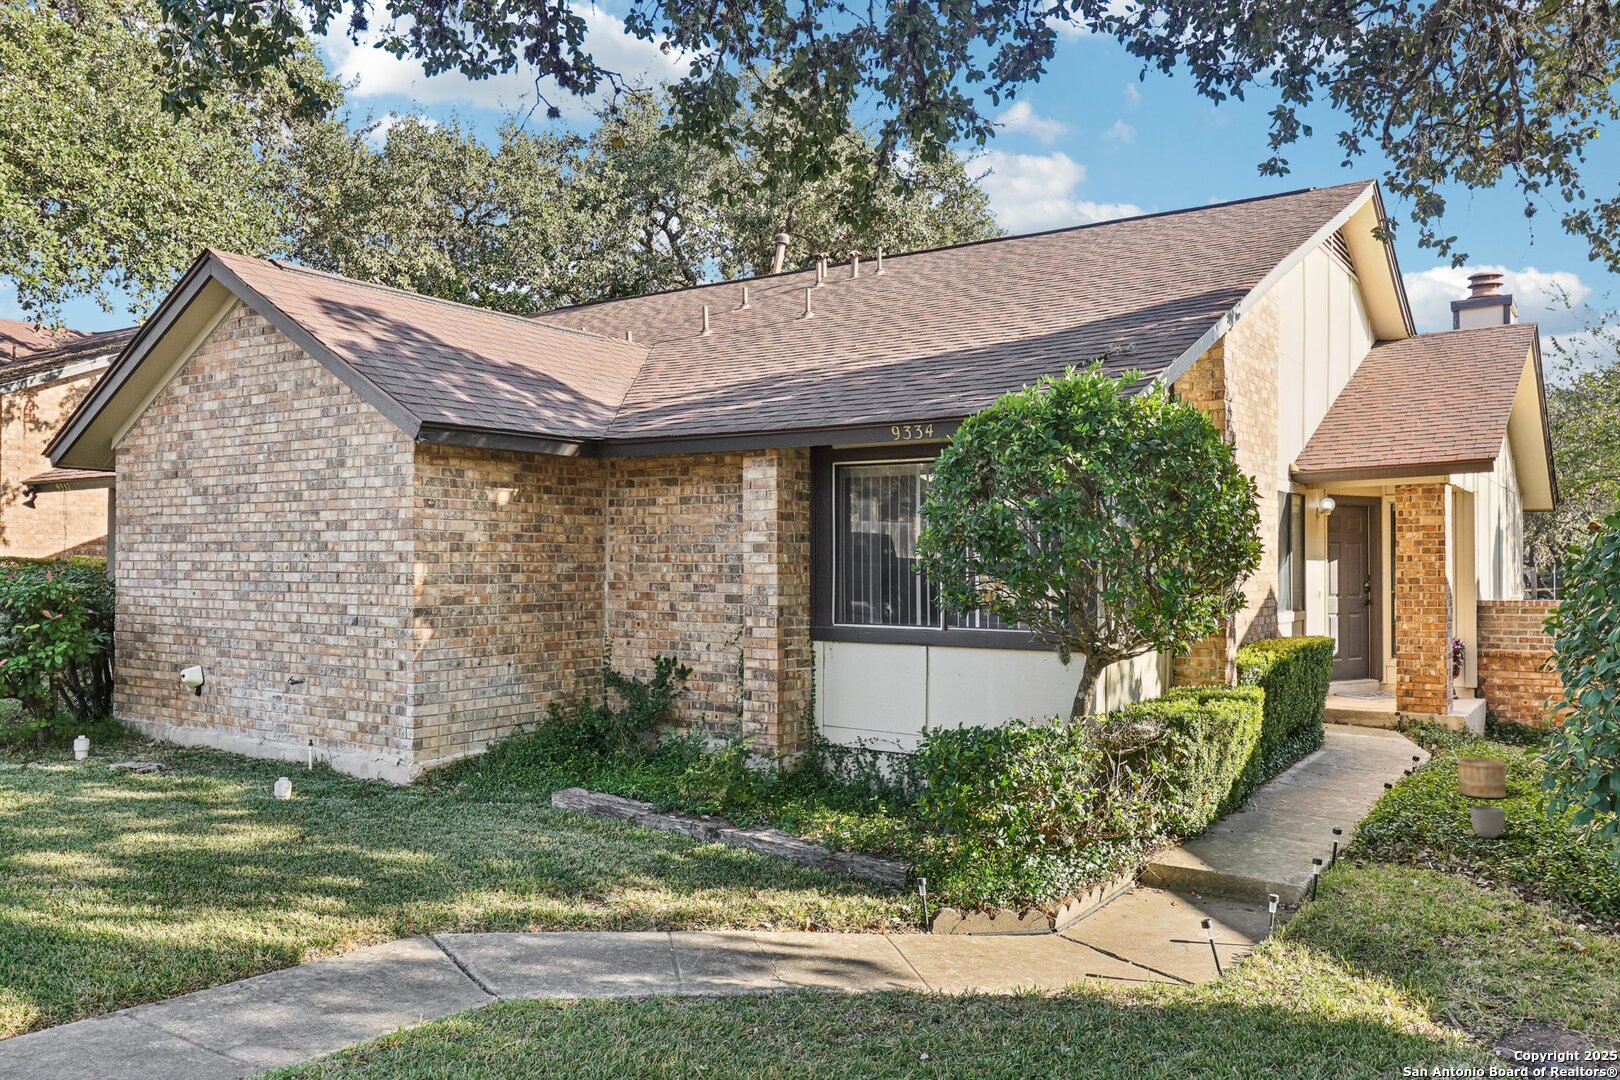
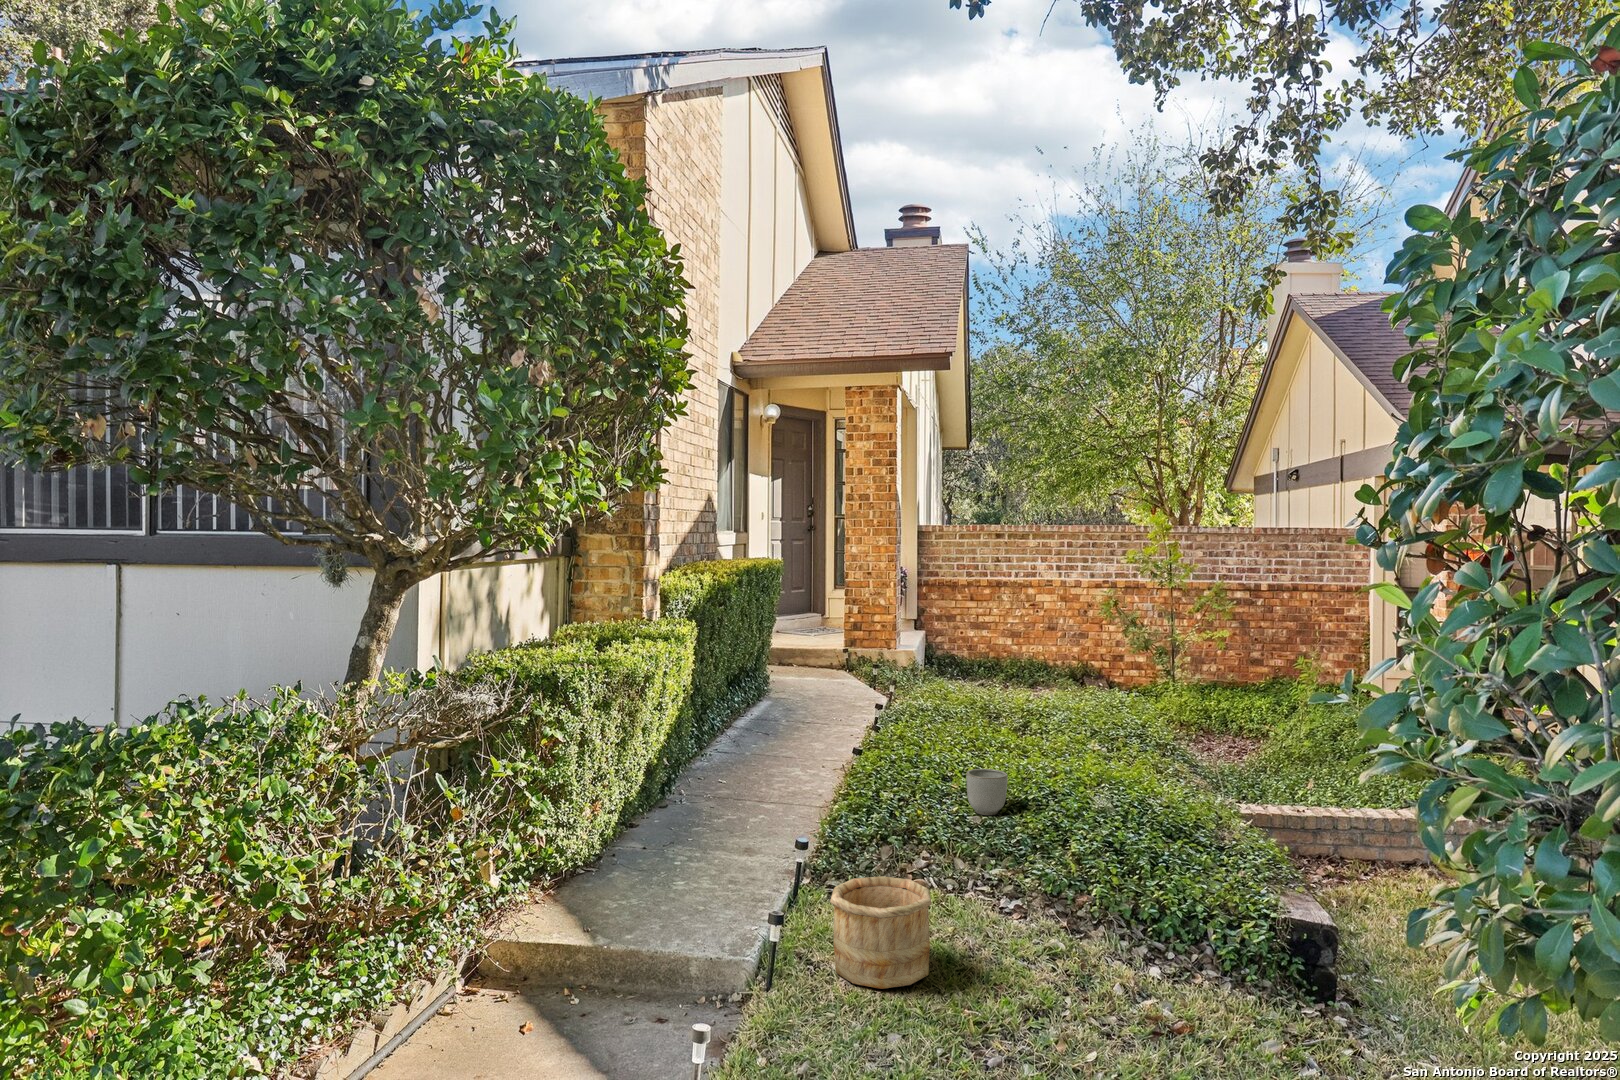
wooden bucket: present [1457,758,1507,798] -> present [830,876,932,989]

